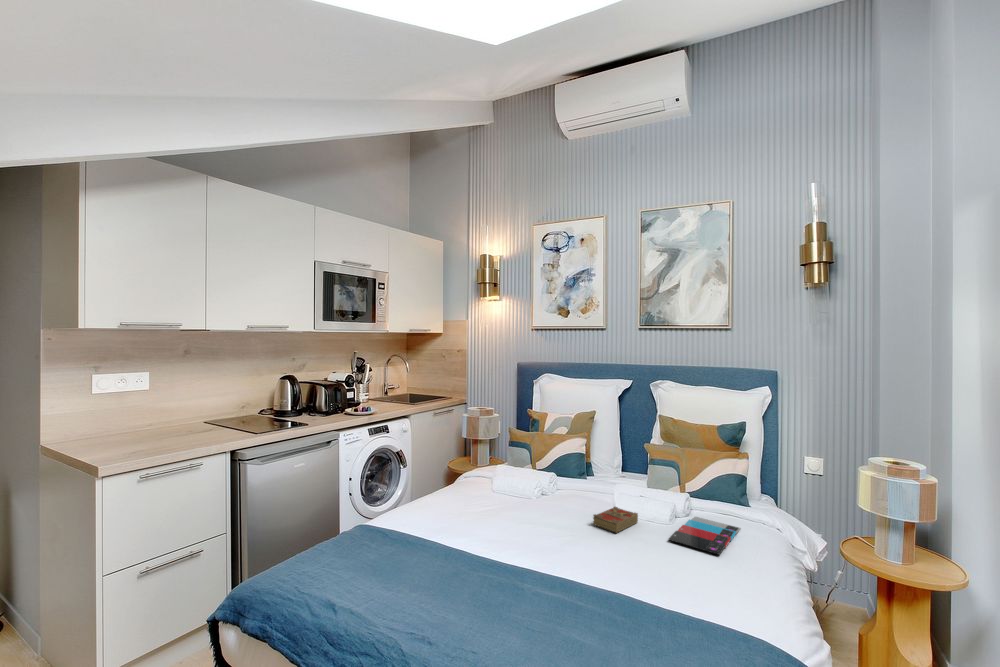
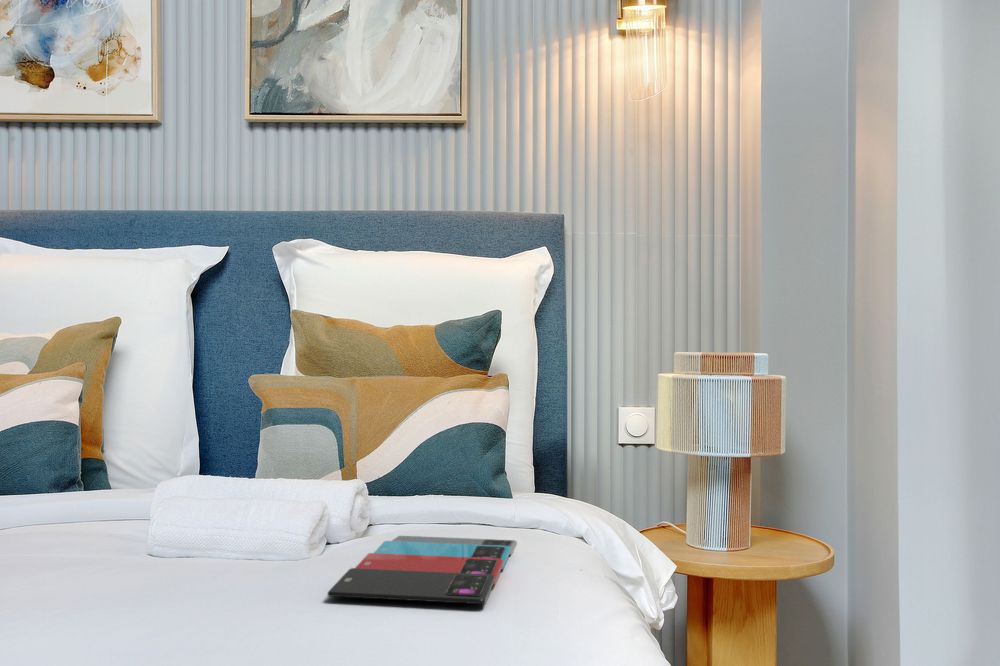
book: present [593,507,638,533] -> none [61,537,230,608]

